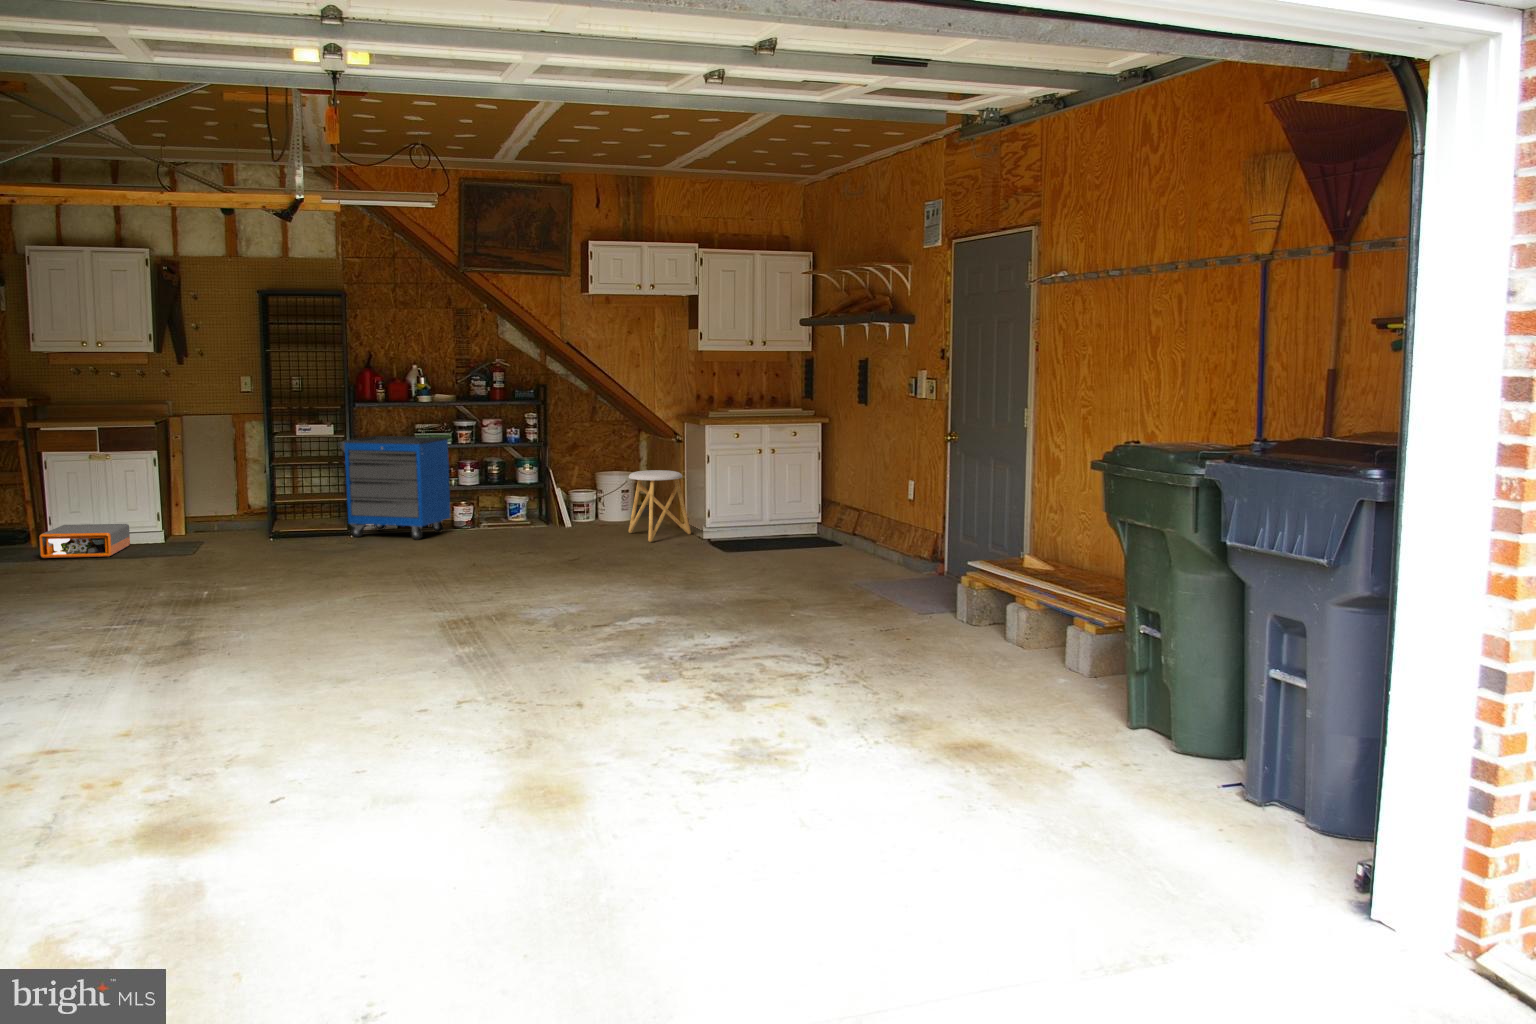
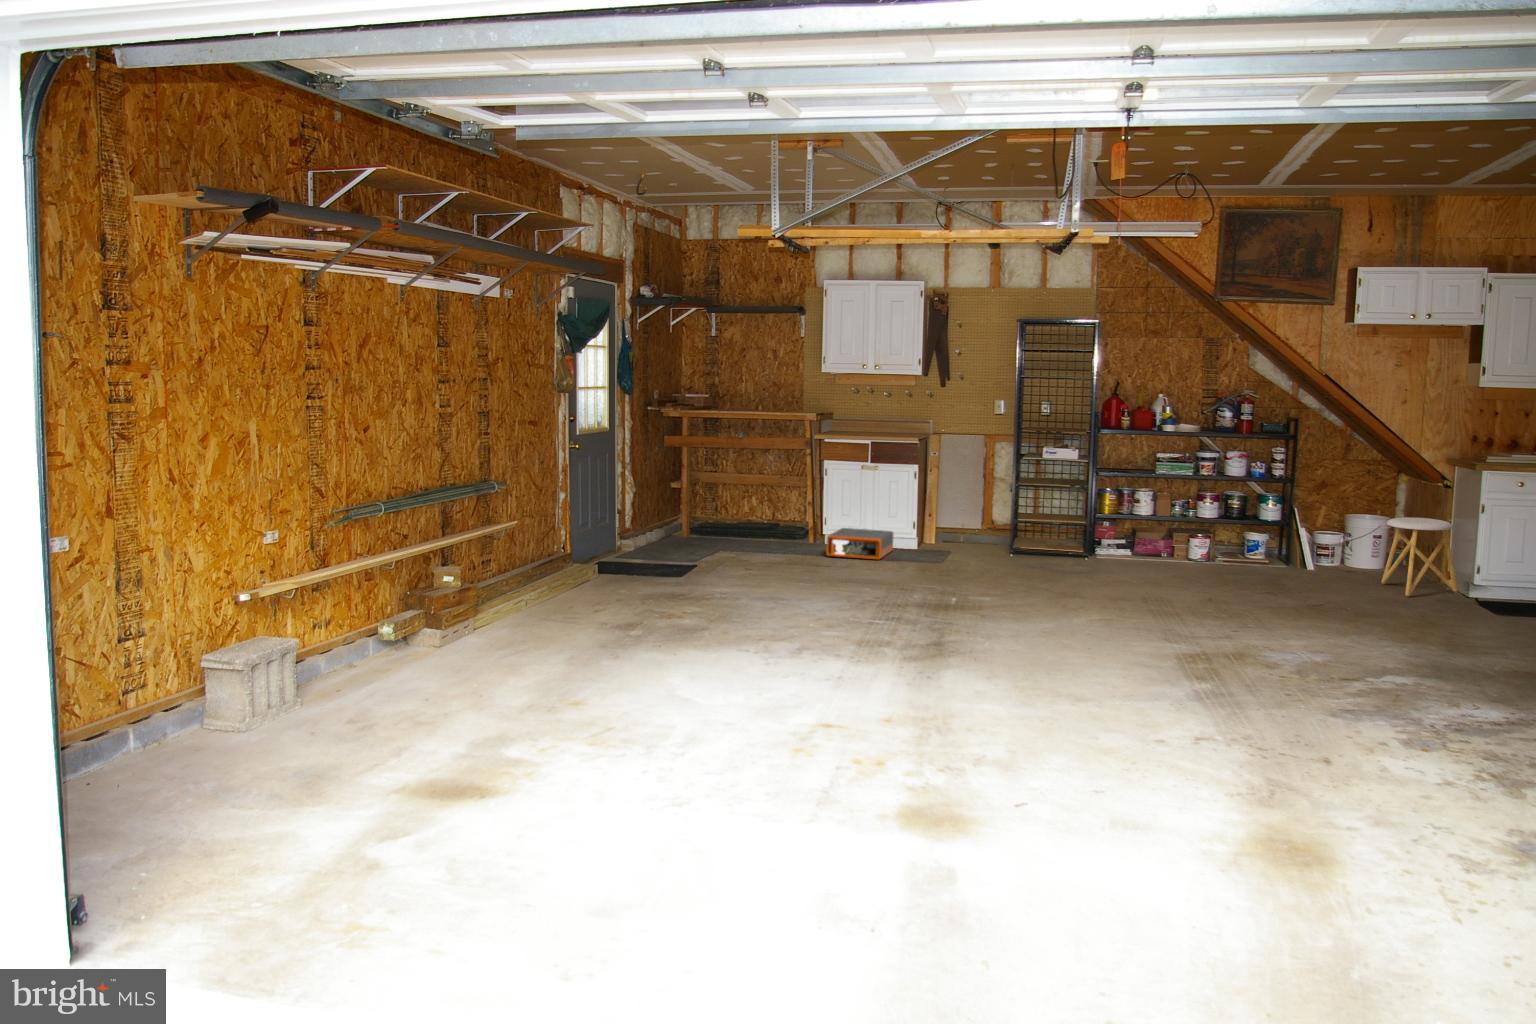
storage cabinet: present [337,436,450,540] -> none [1080,463,1189,569]

